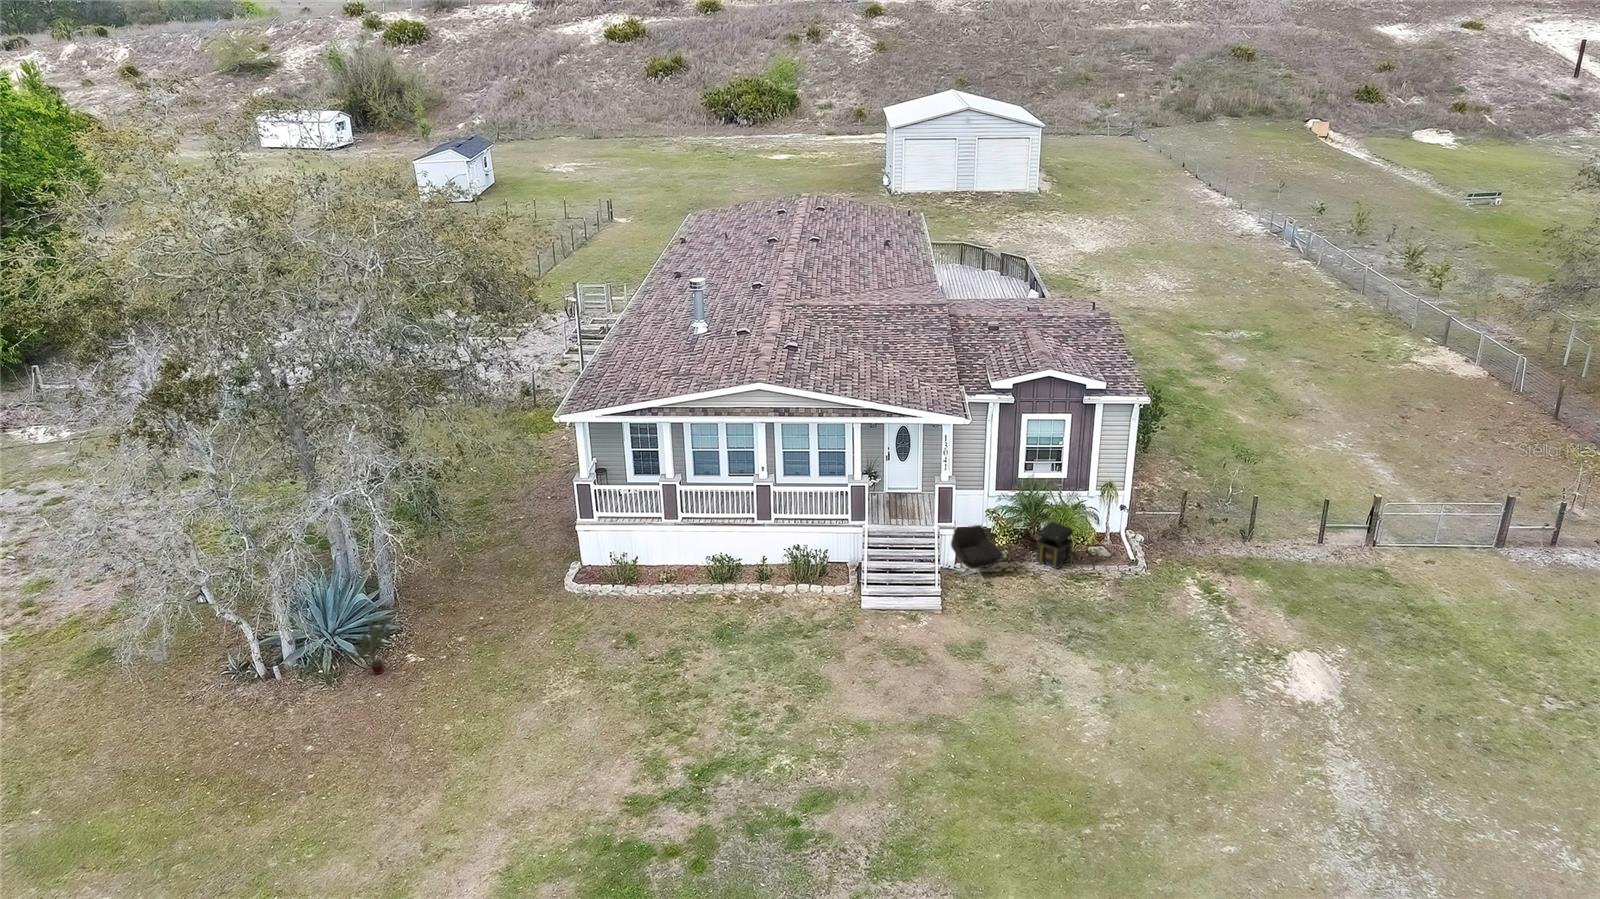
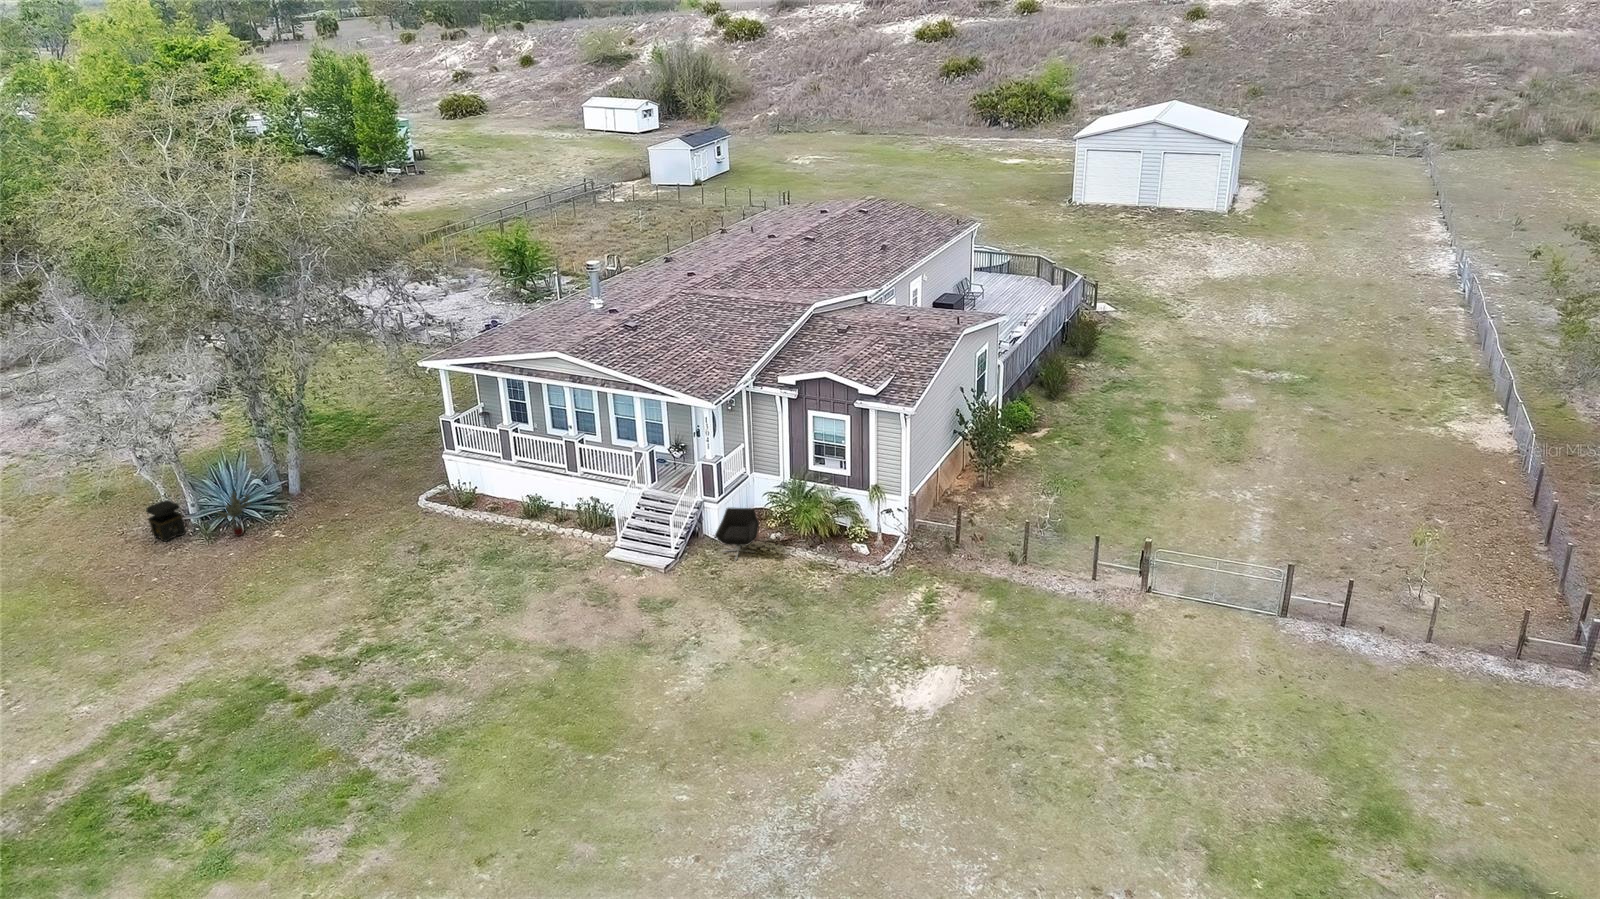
toolbox: present [1037,522,1073,569] -> present [146,500,186,542]

